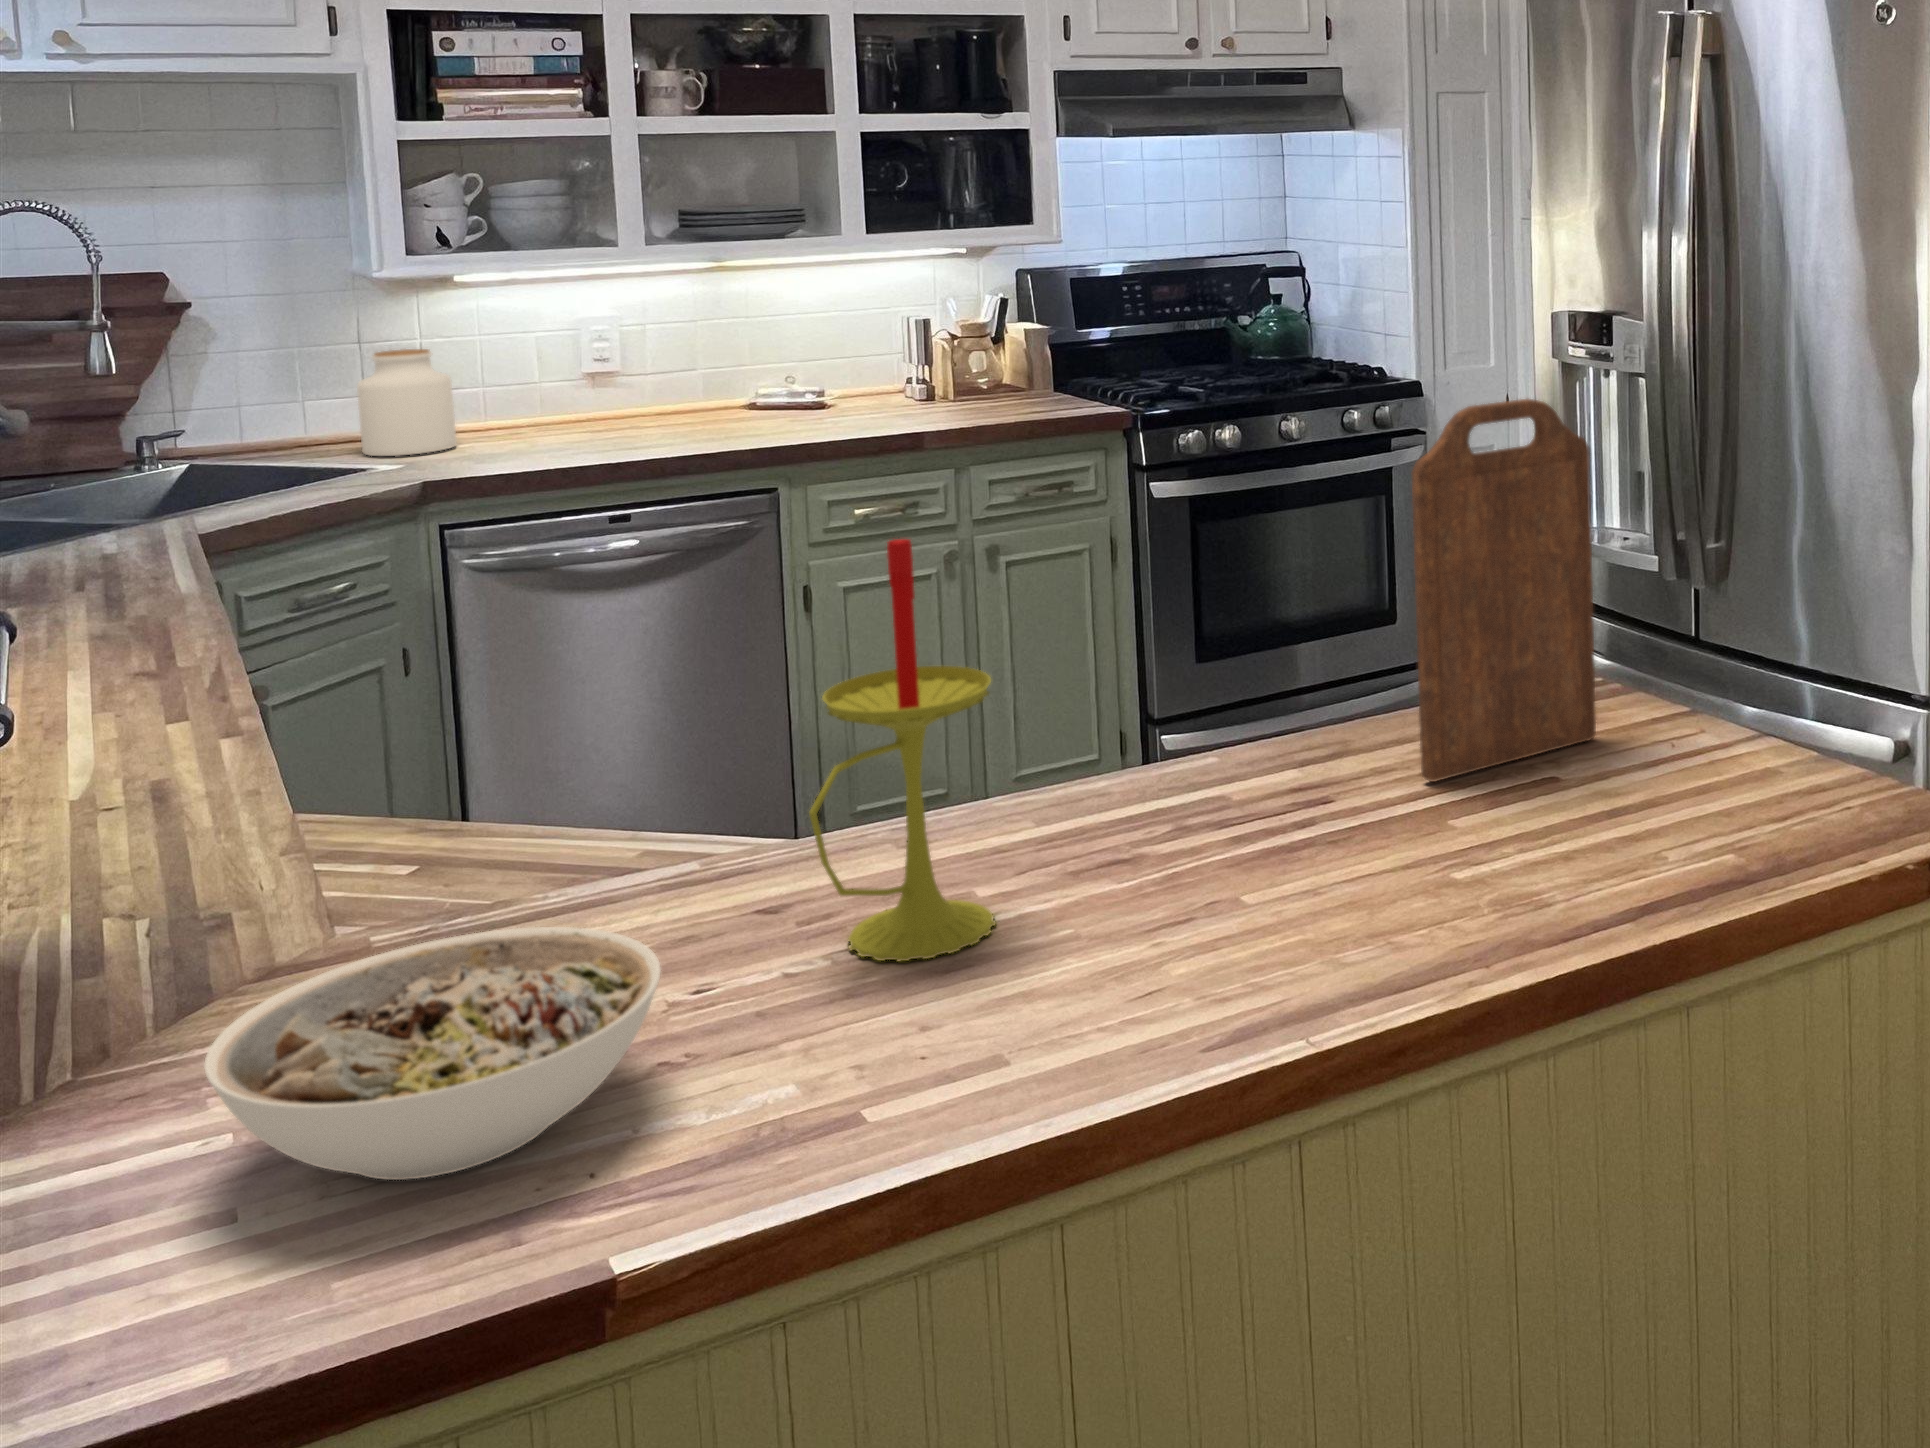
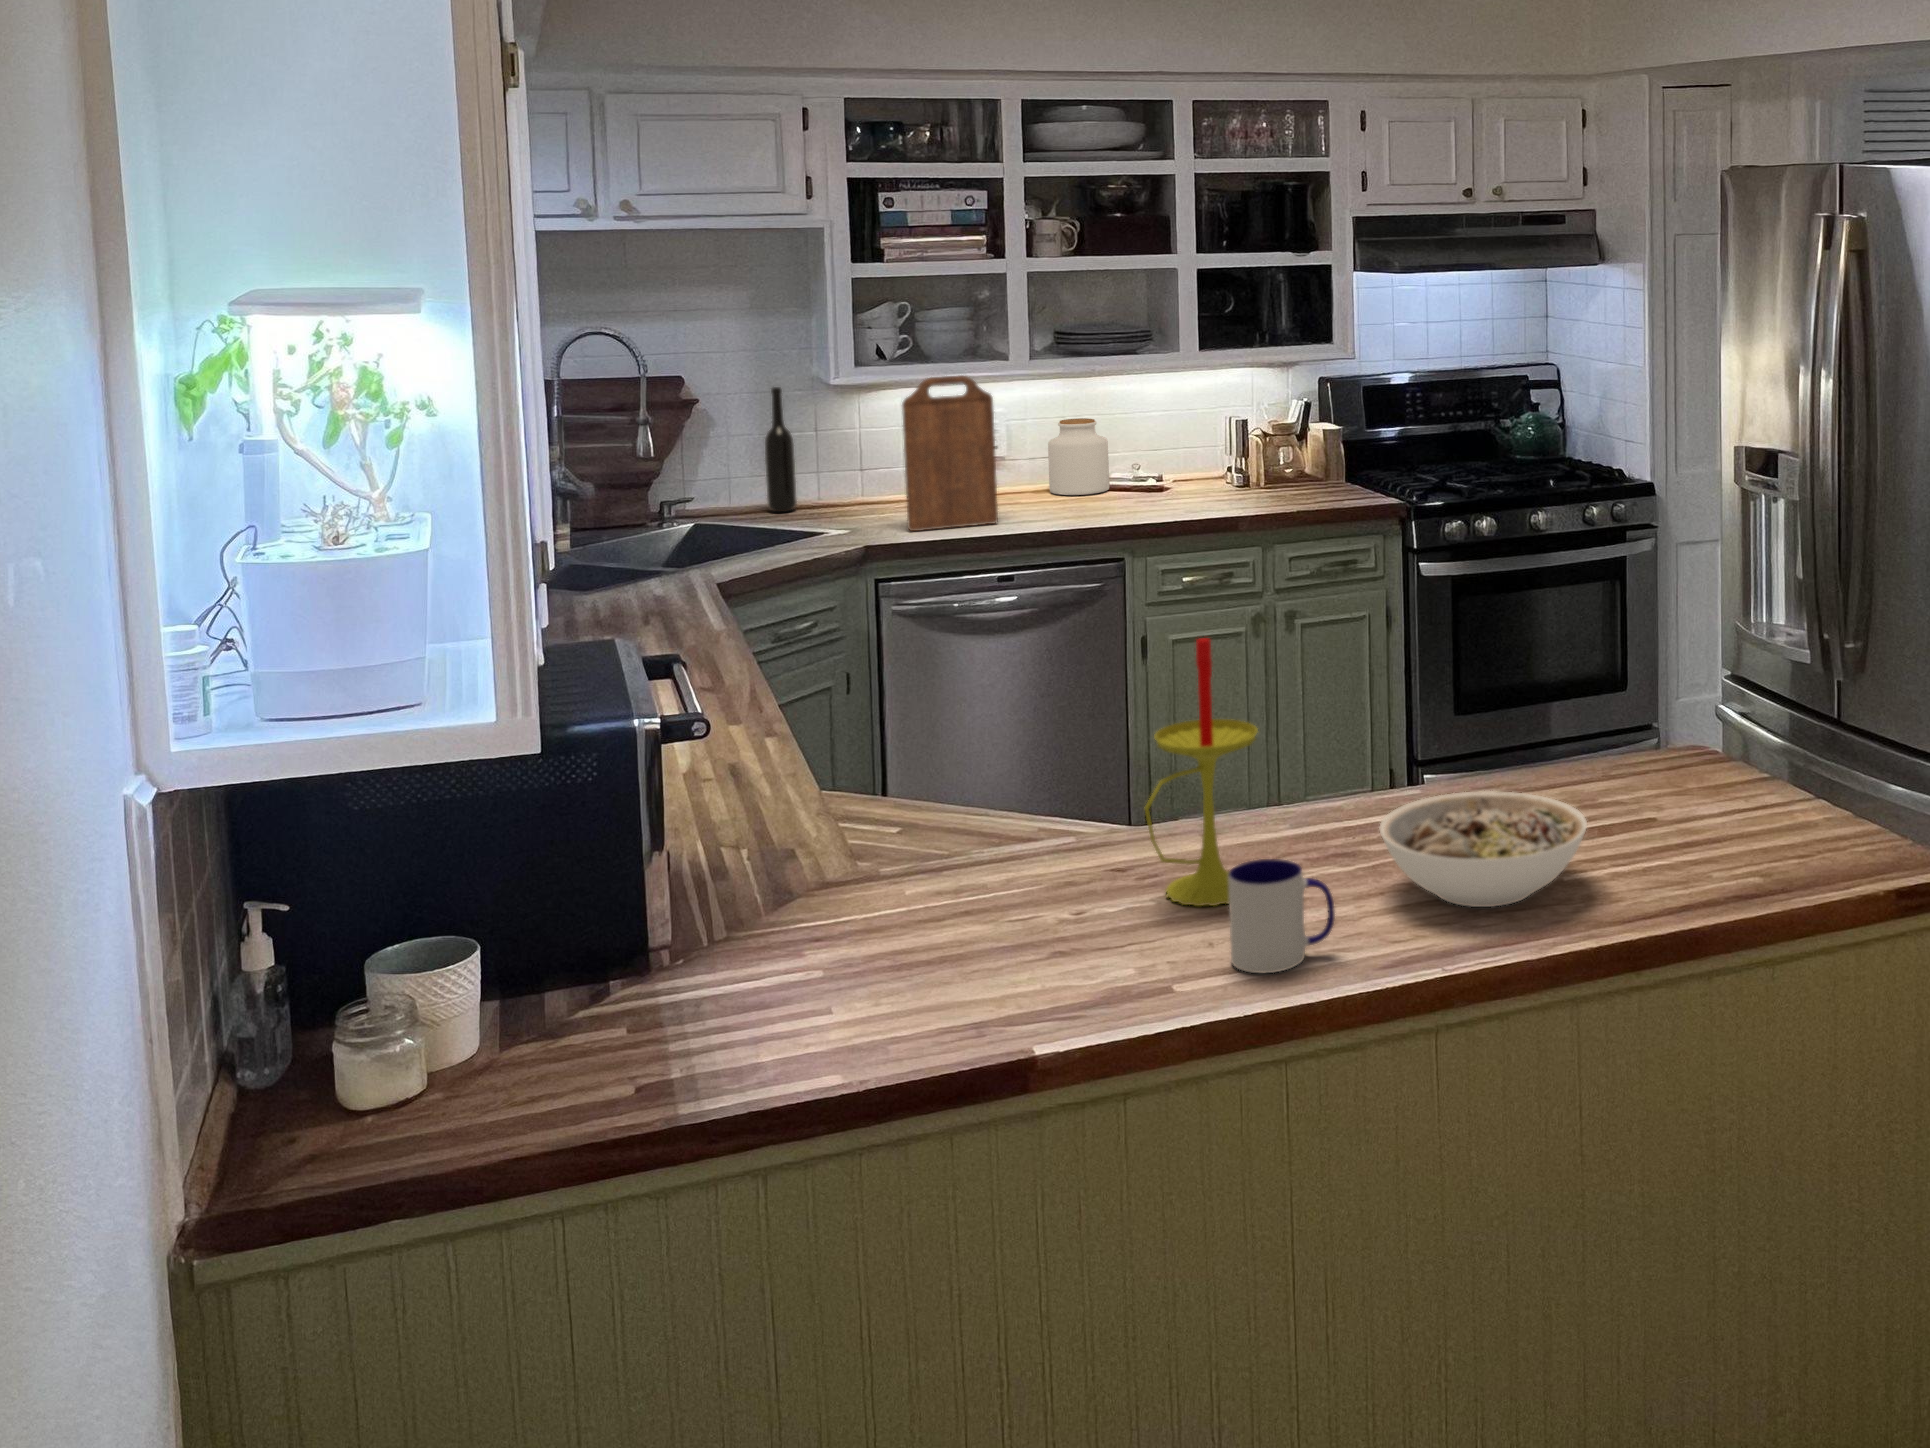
bottle: none [275,284,324,450] -> present [765,387,797,512]
jar: present [357,349,457,456] -> present [1048,418,1110,495]
cutting board: present [1411,399,1596,782] -> present [902,376,998,531]
mug: none [957,881,1135,1073] -> present [1228,859,1335,973]
bowl: present [204,927,660,1180] -> present [1379,791,1587,907]

